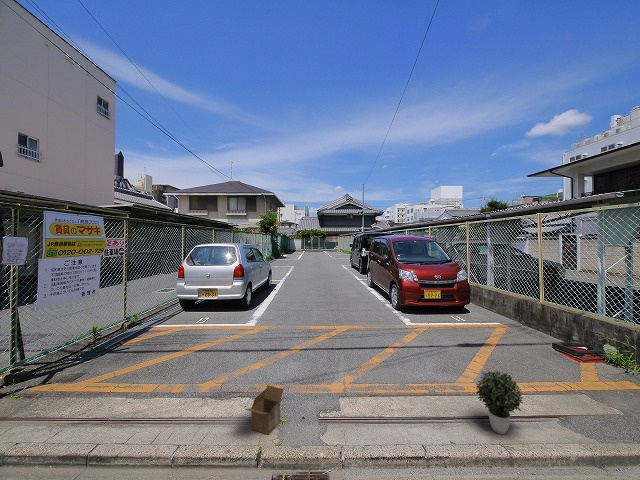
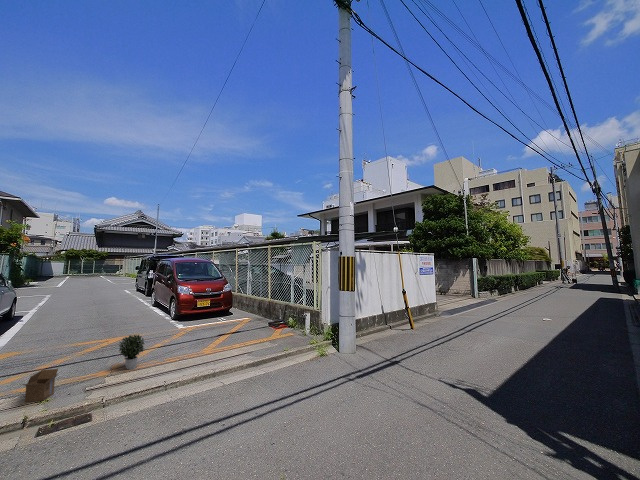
potted plant: present [476,371,524,434] -> present [119,335,144,370]

